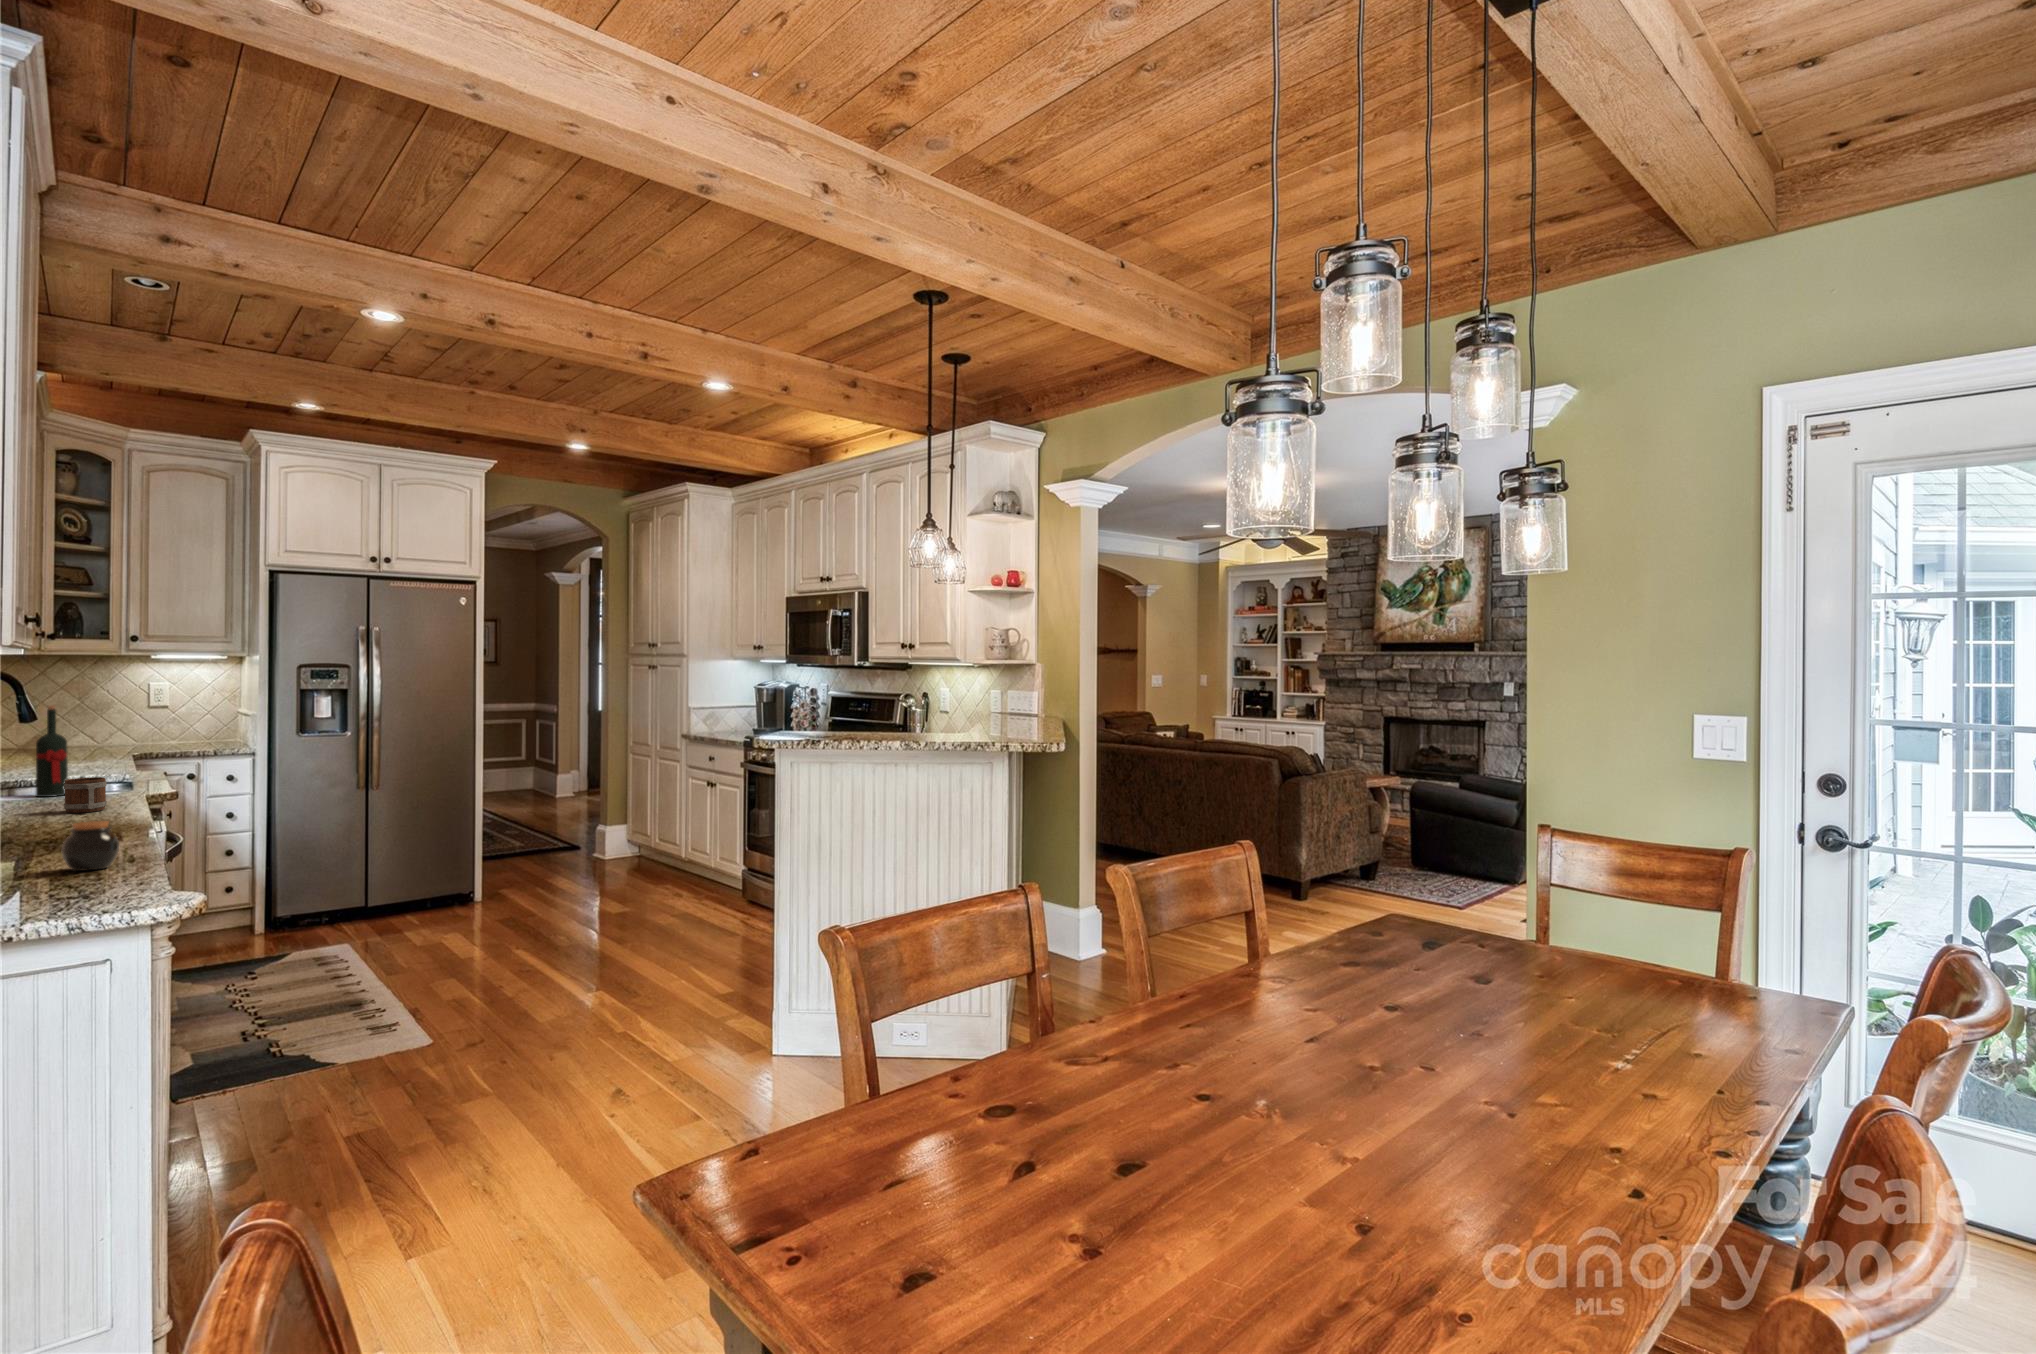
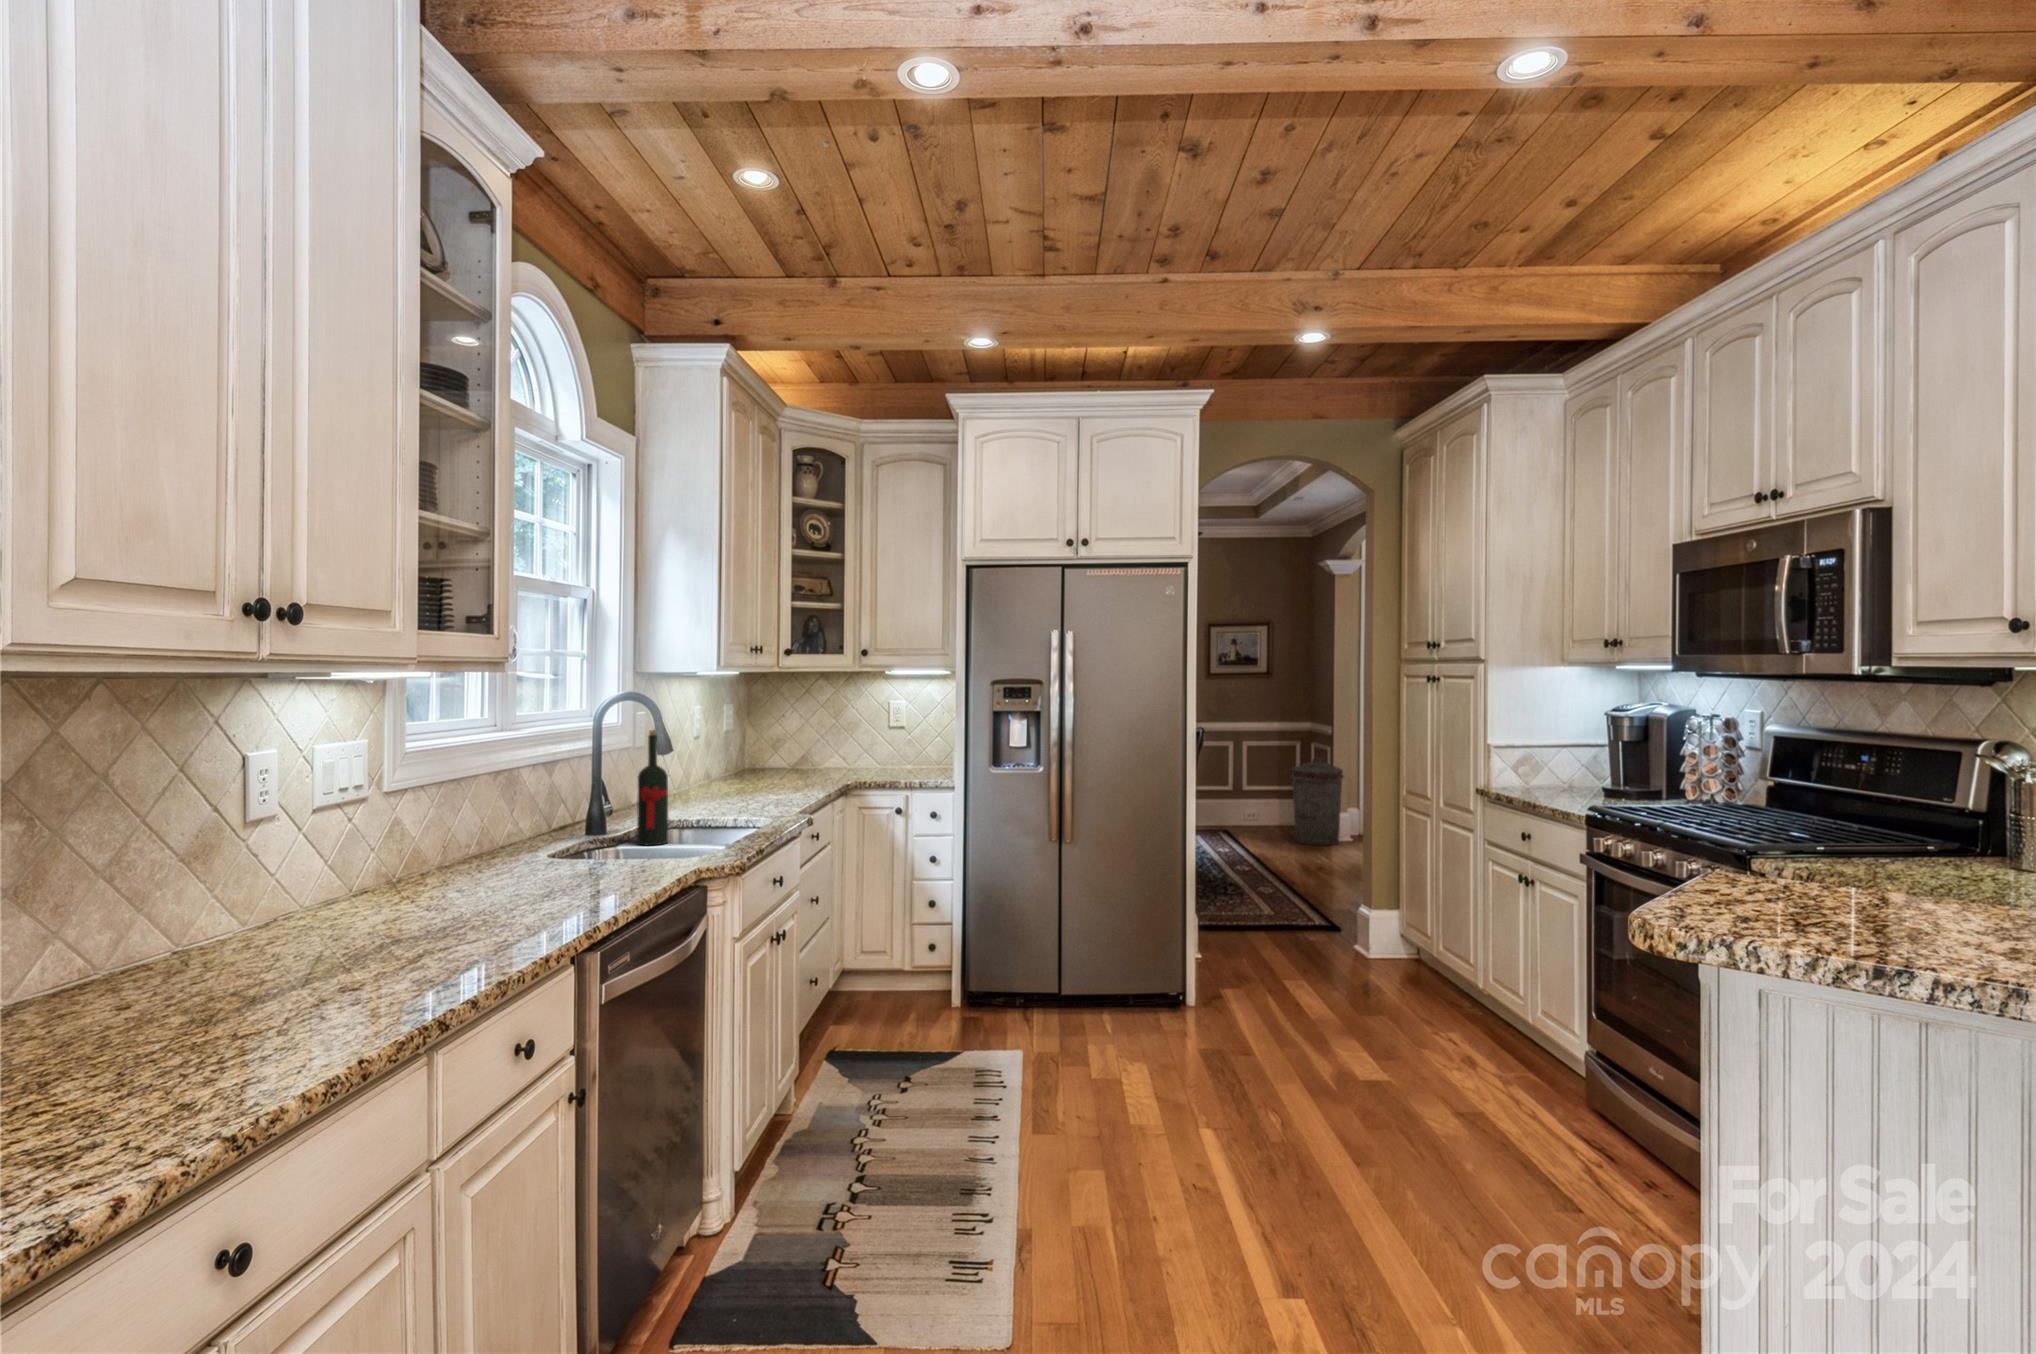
trash can: none [521,731,568,802] -> present [1290,758,1344,845]
mug: present [64,777,107,813] -> none [582,835,629,885]
jar: present [62,821,119,871] -> none [158,985,264,1093]

